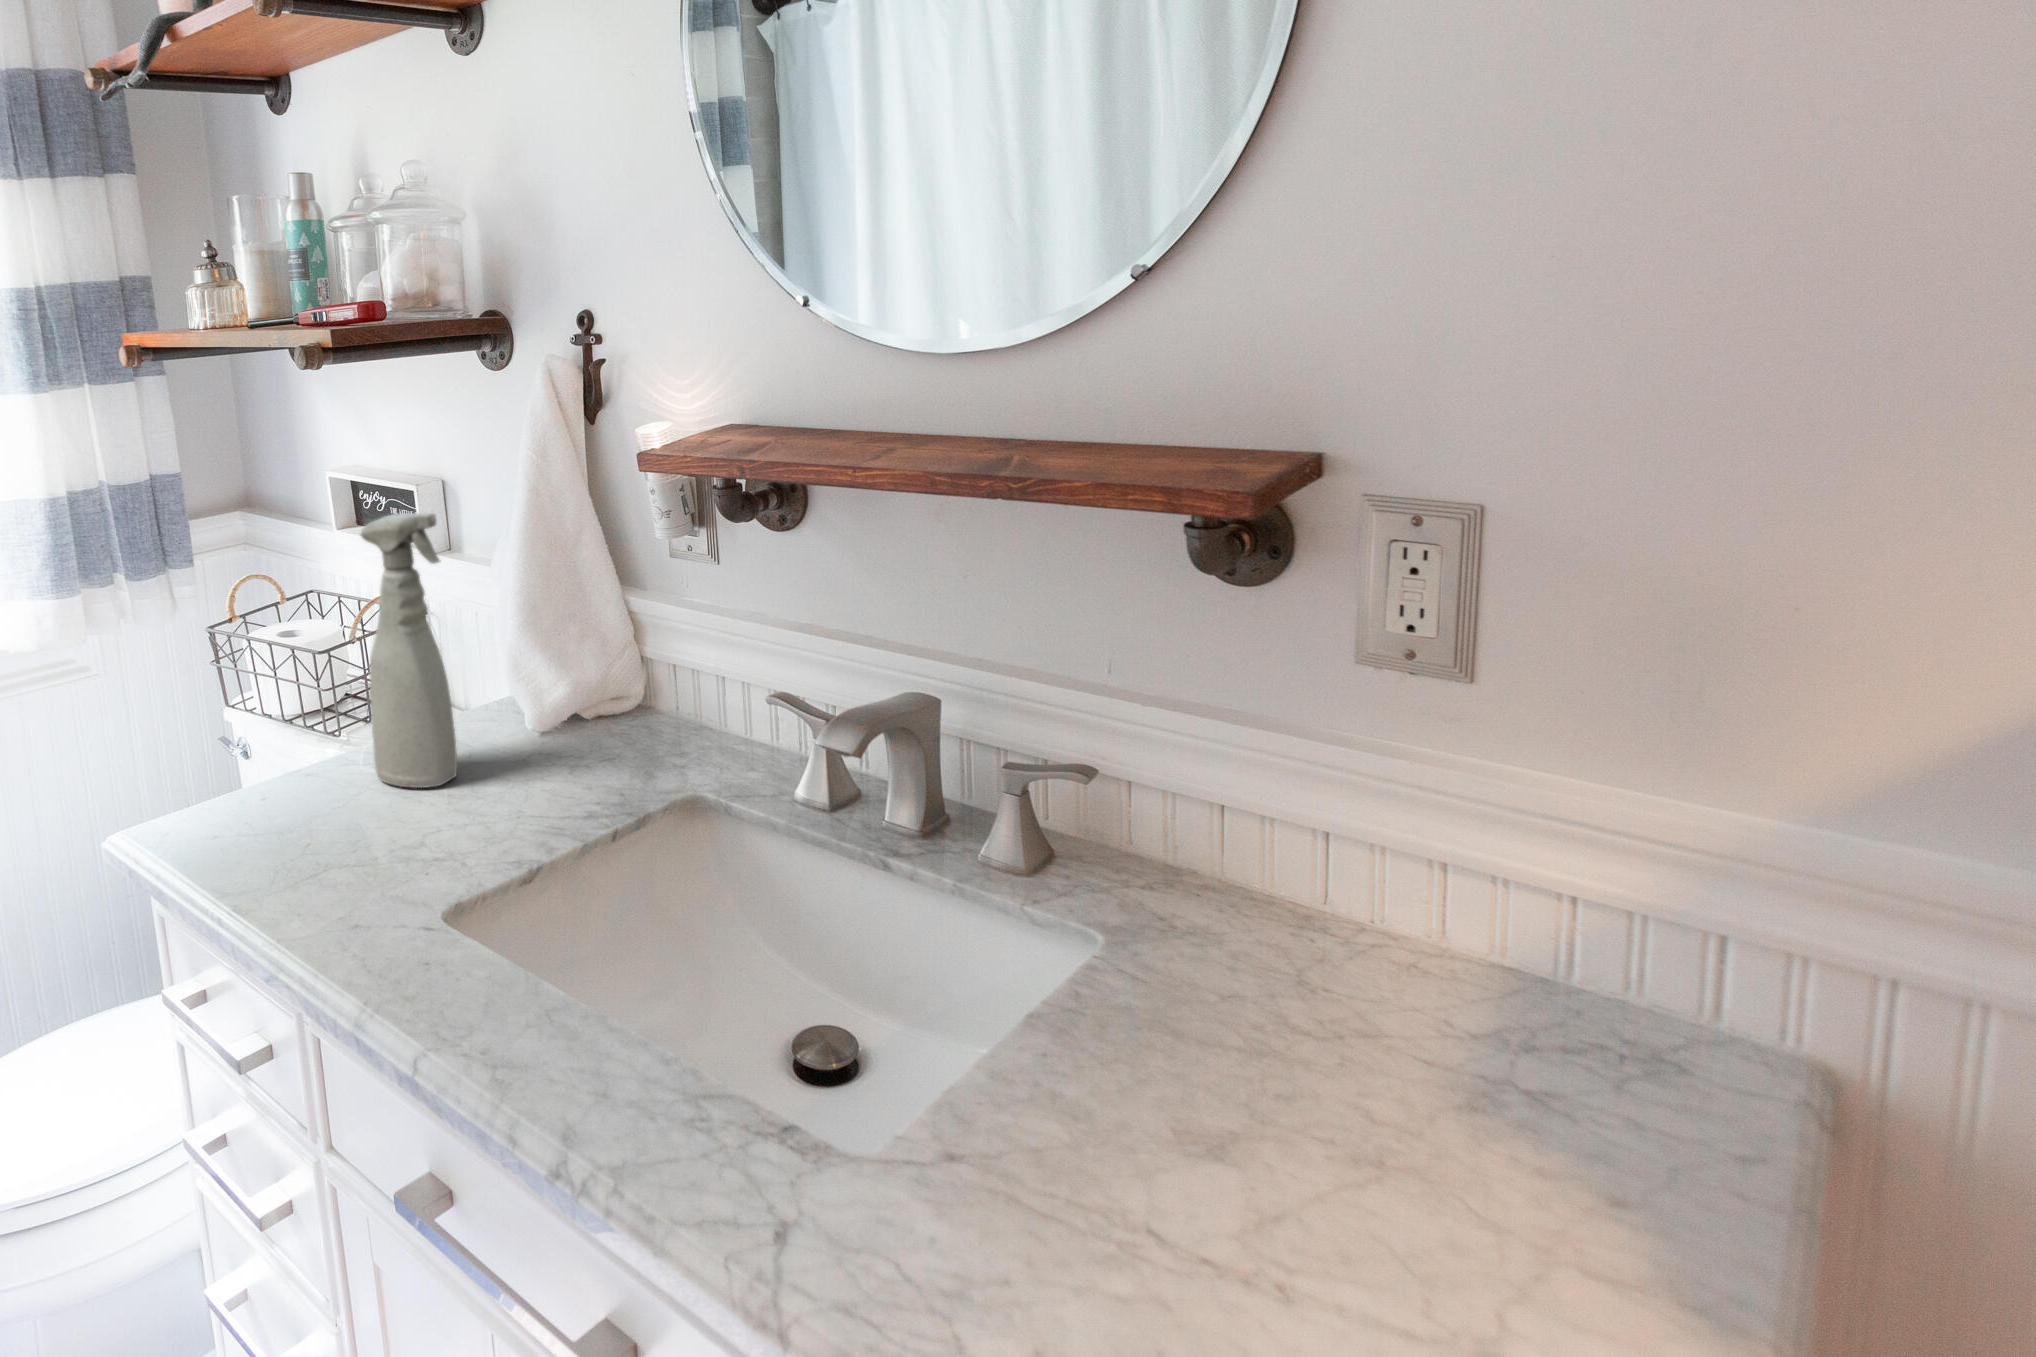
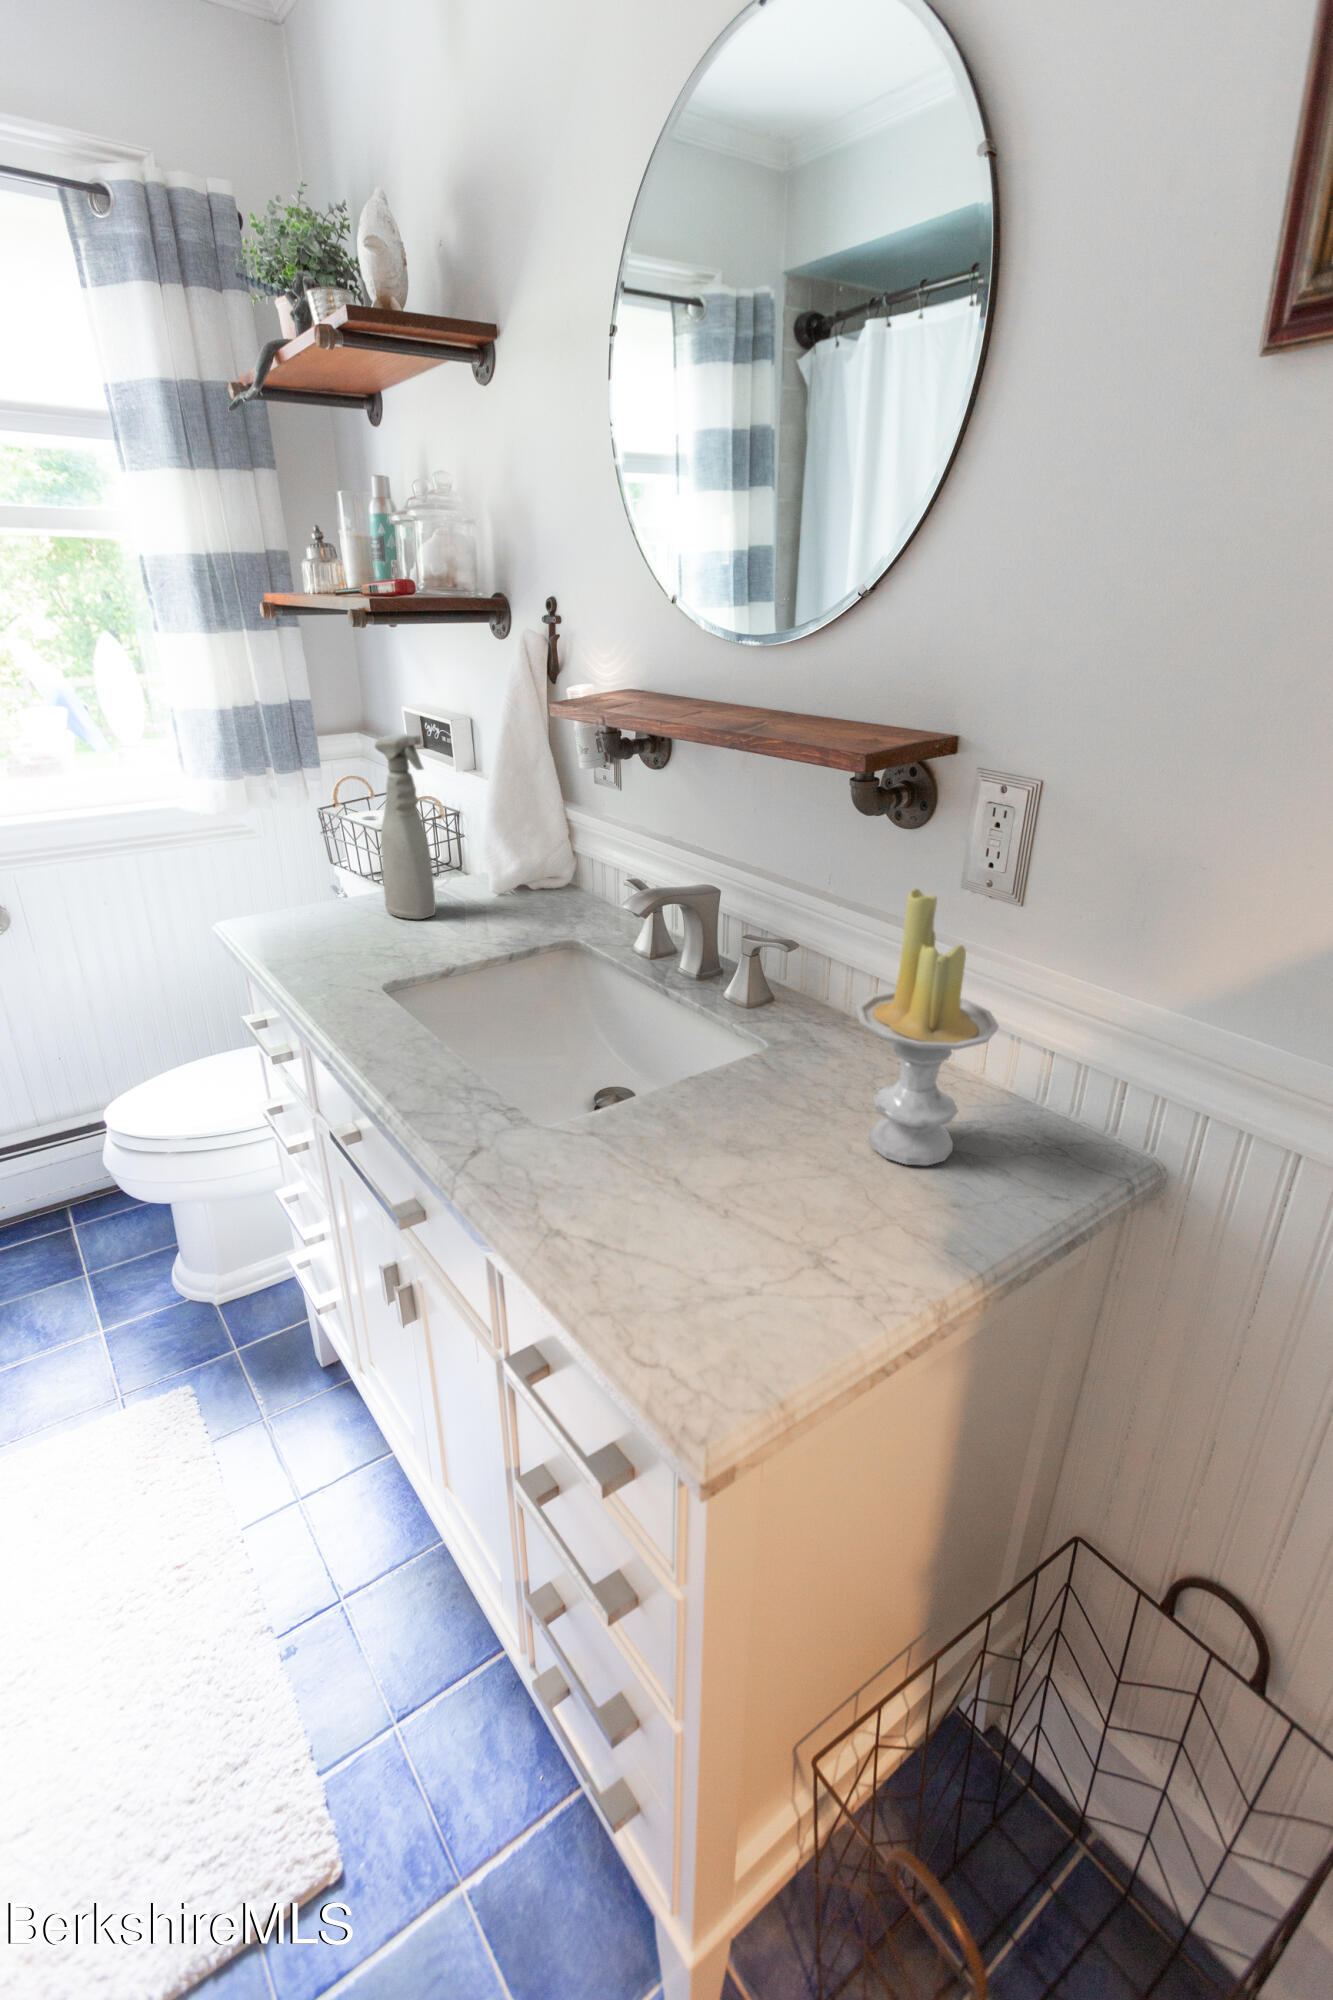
candle: none [1329,682,1578,1131] -> present [856,889,999,1166]

